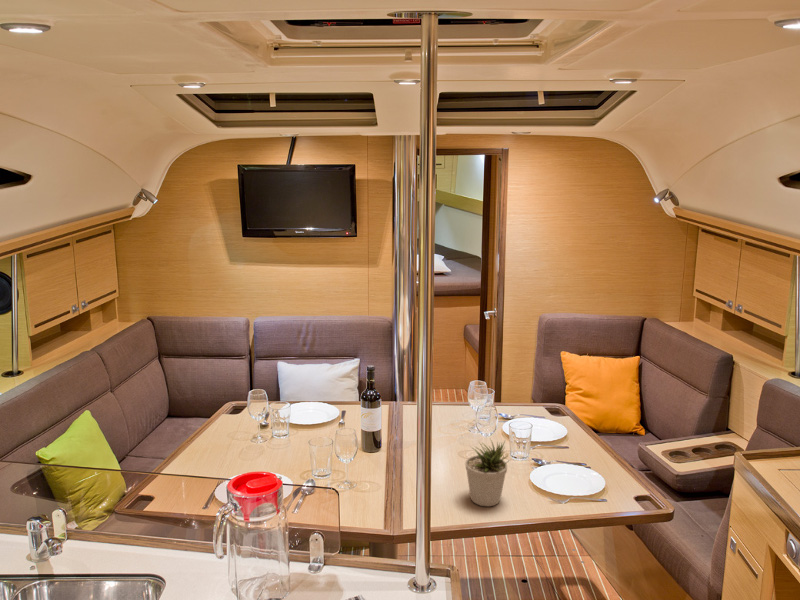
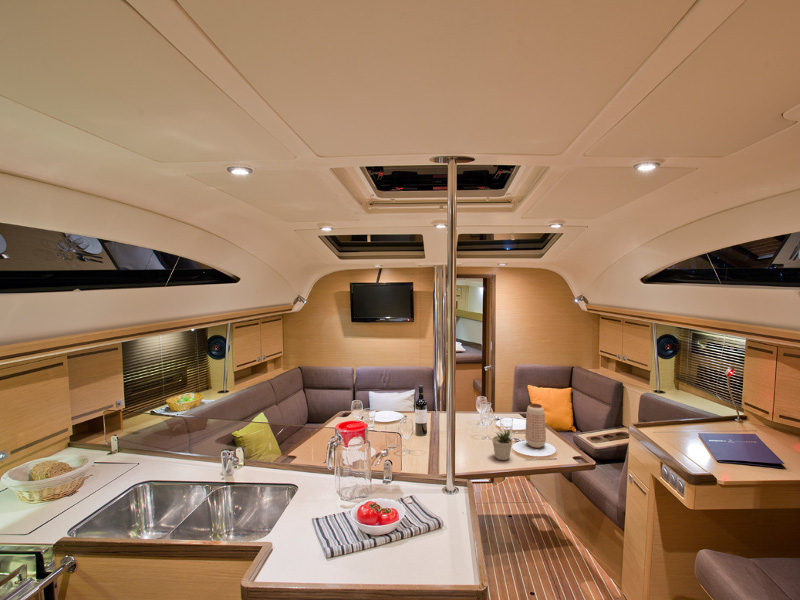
vase: none [540,388,581,477] -> present [525,404,546,448]

